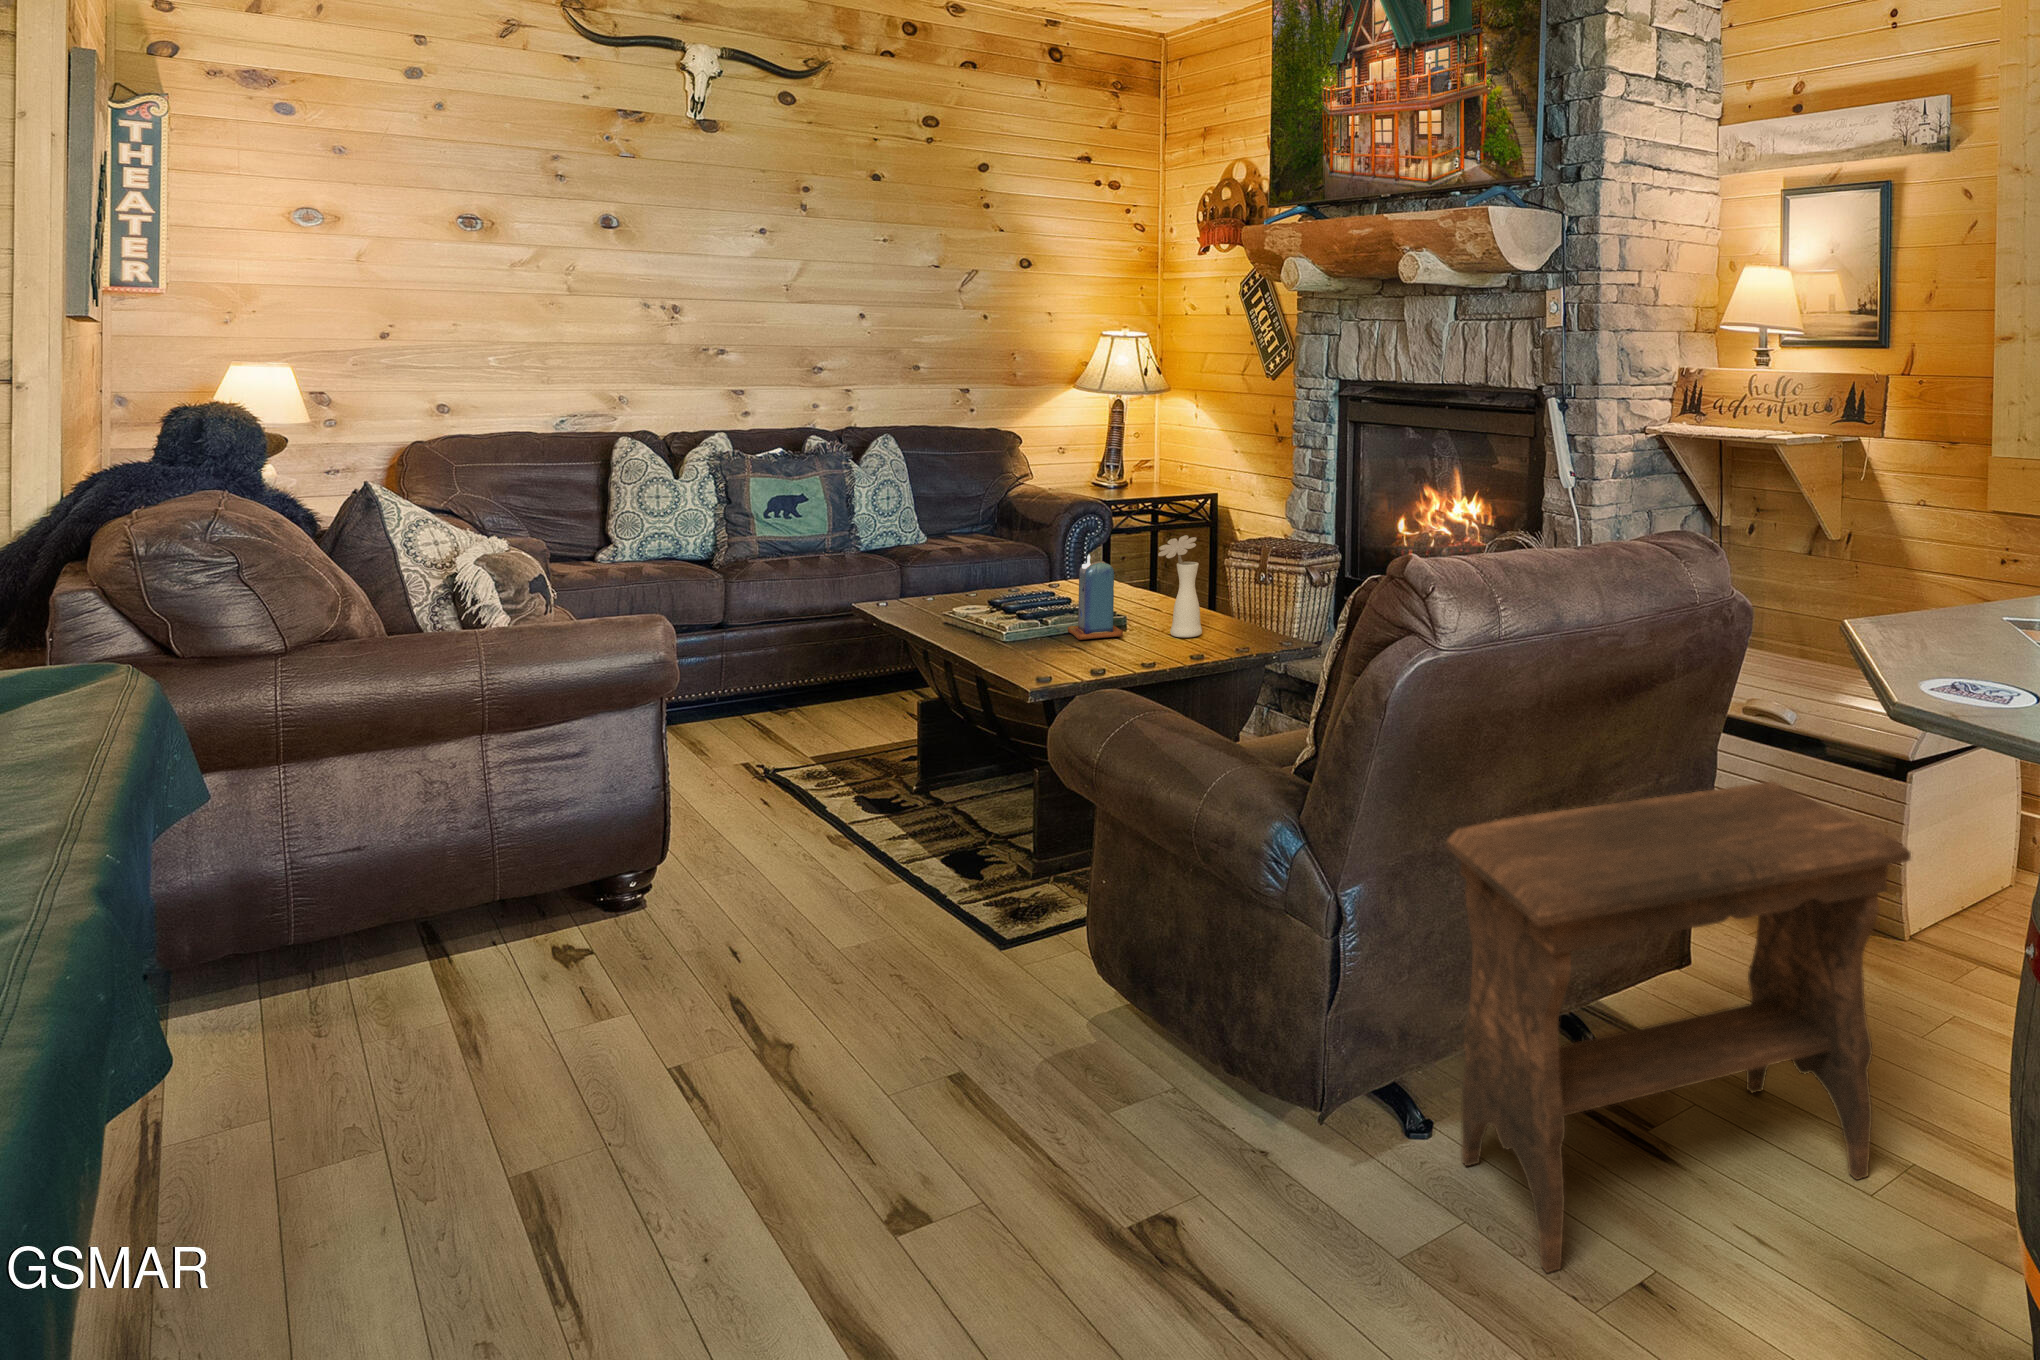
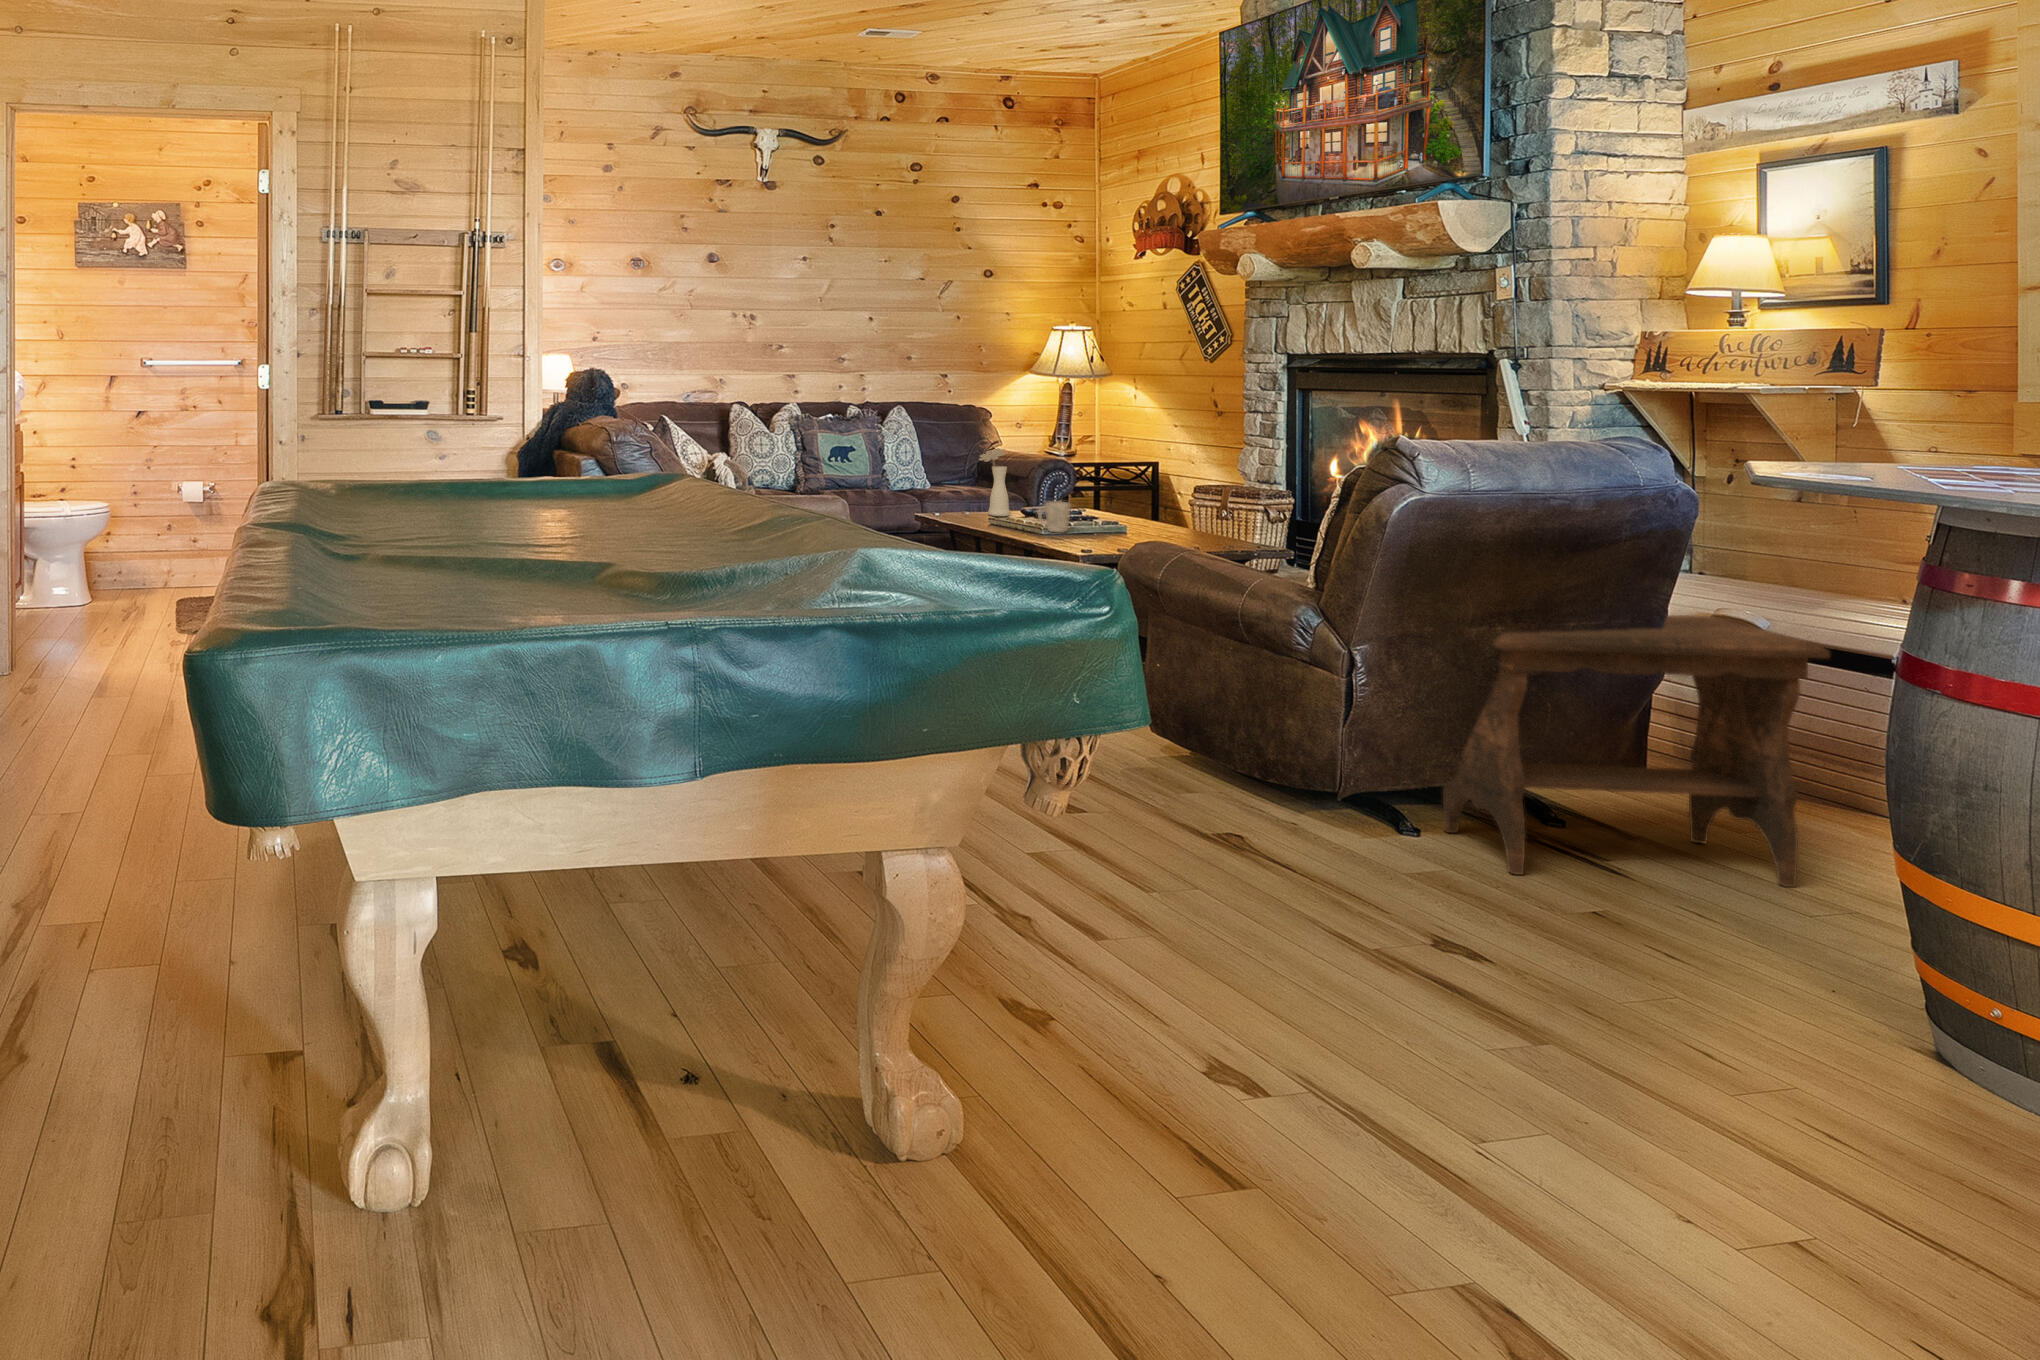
vase: present [1158,535,1202,638] -> present [979,448,1010,516]
candle: present [1068,555,1123,640] -> none [1086,474,1130,534]
mug: none [997,597,1042,643] -> present [1038,501,1070,533]

